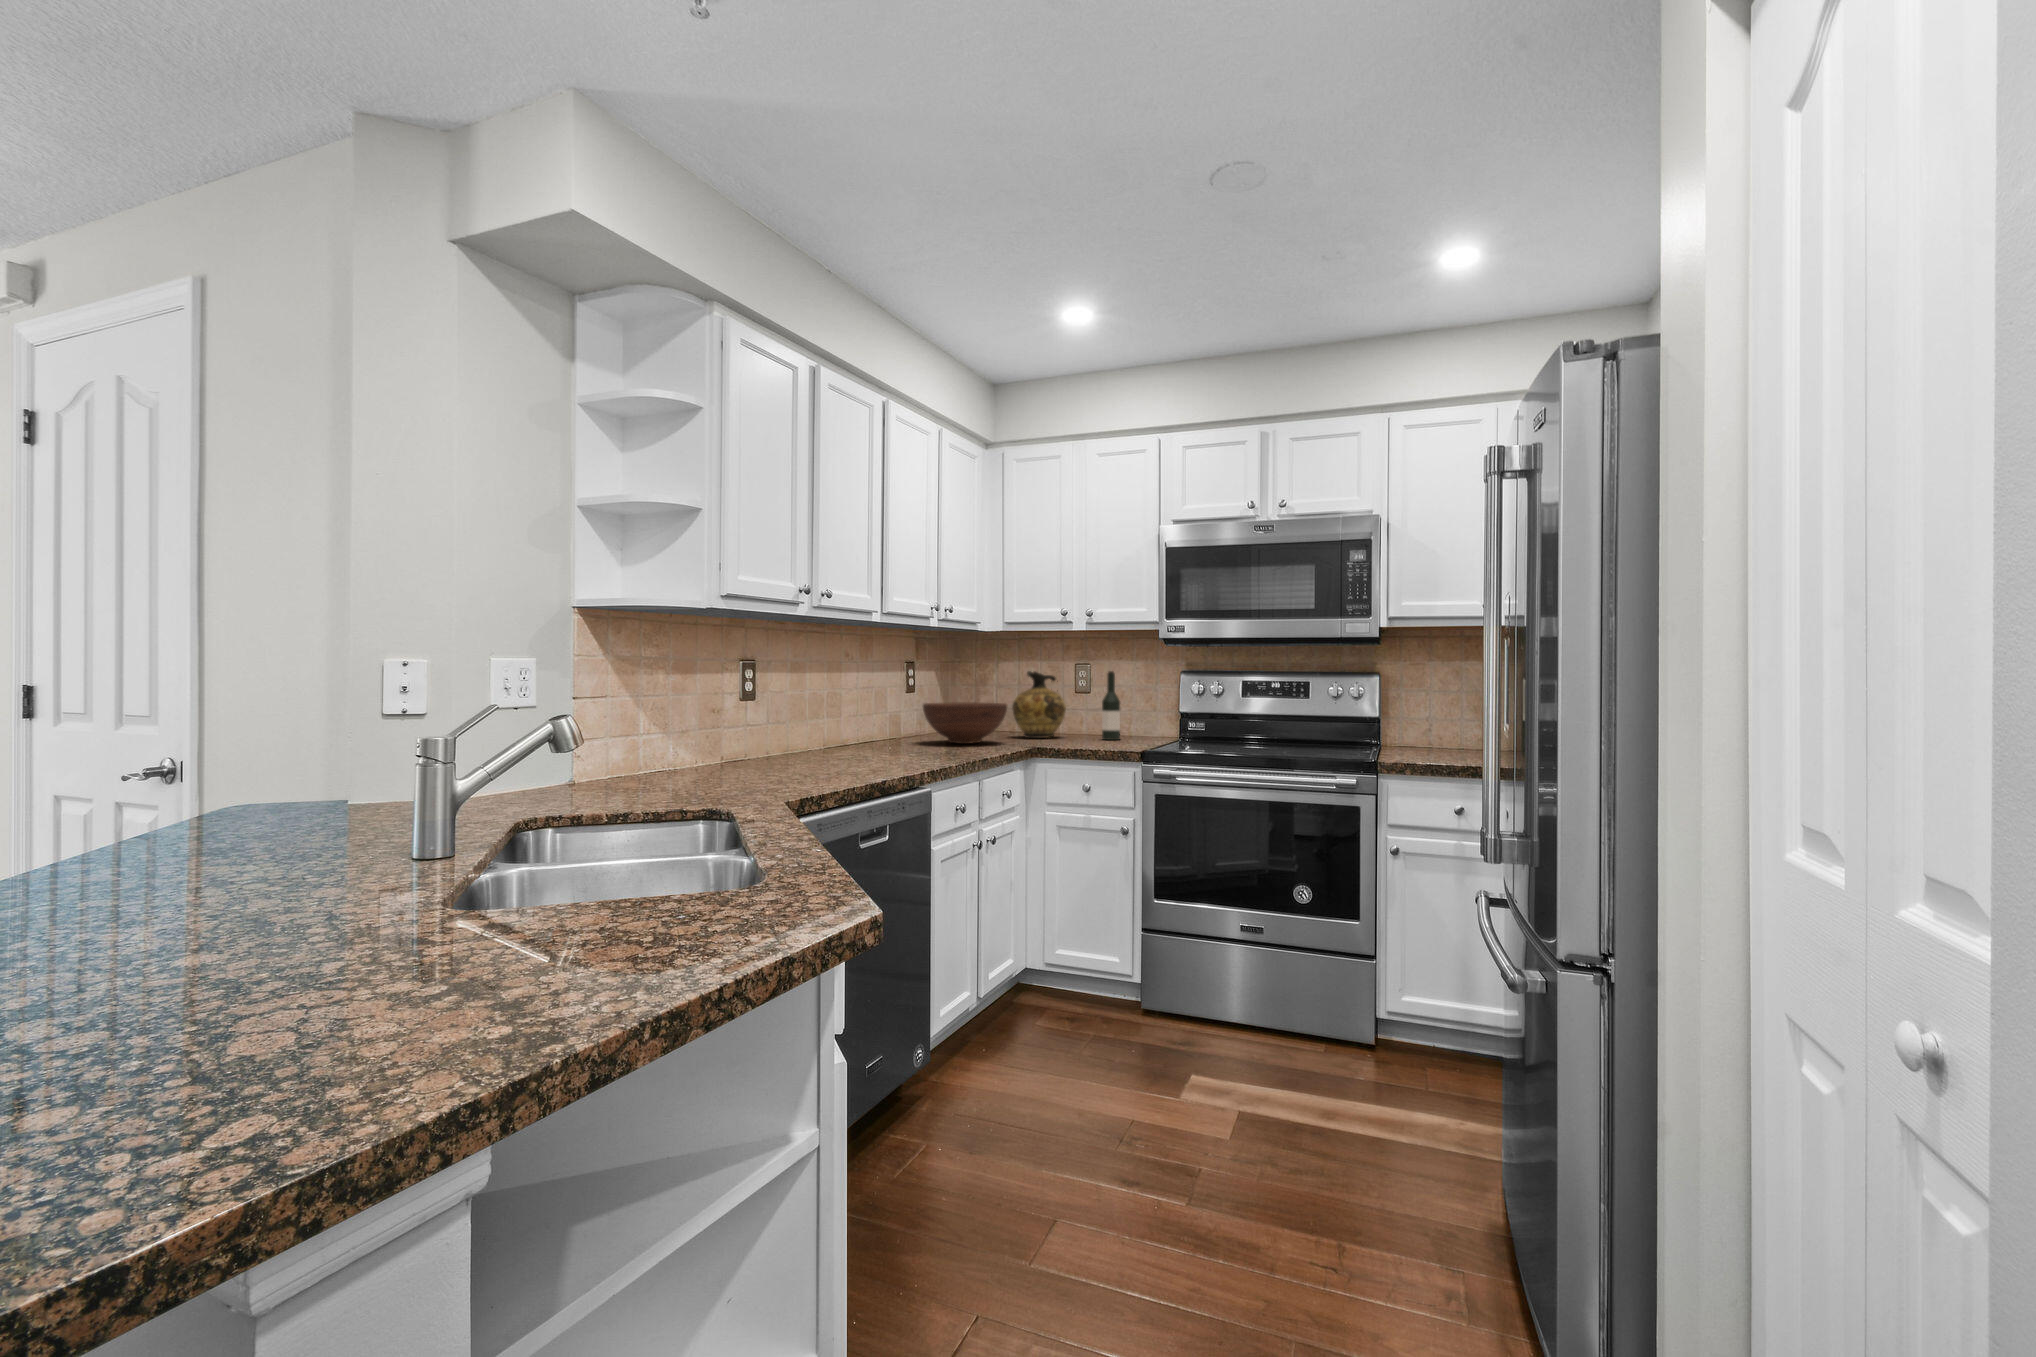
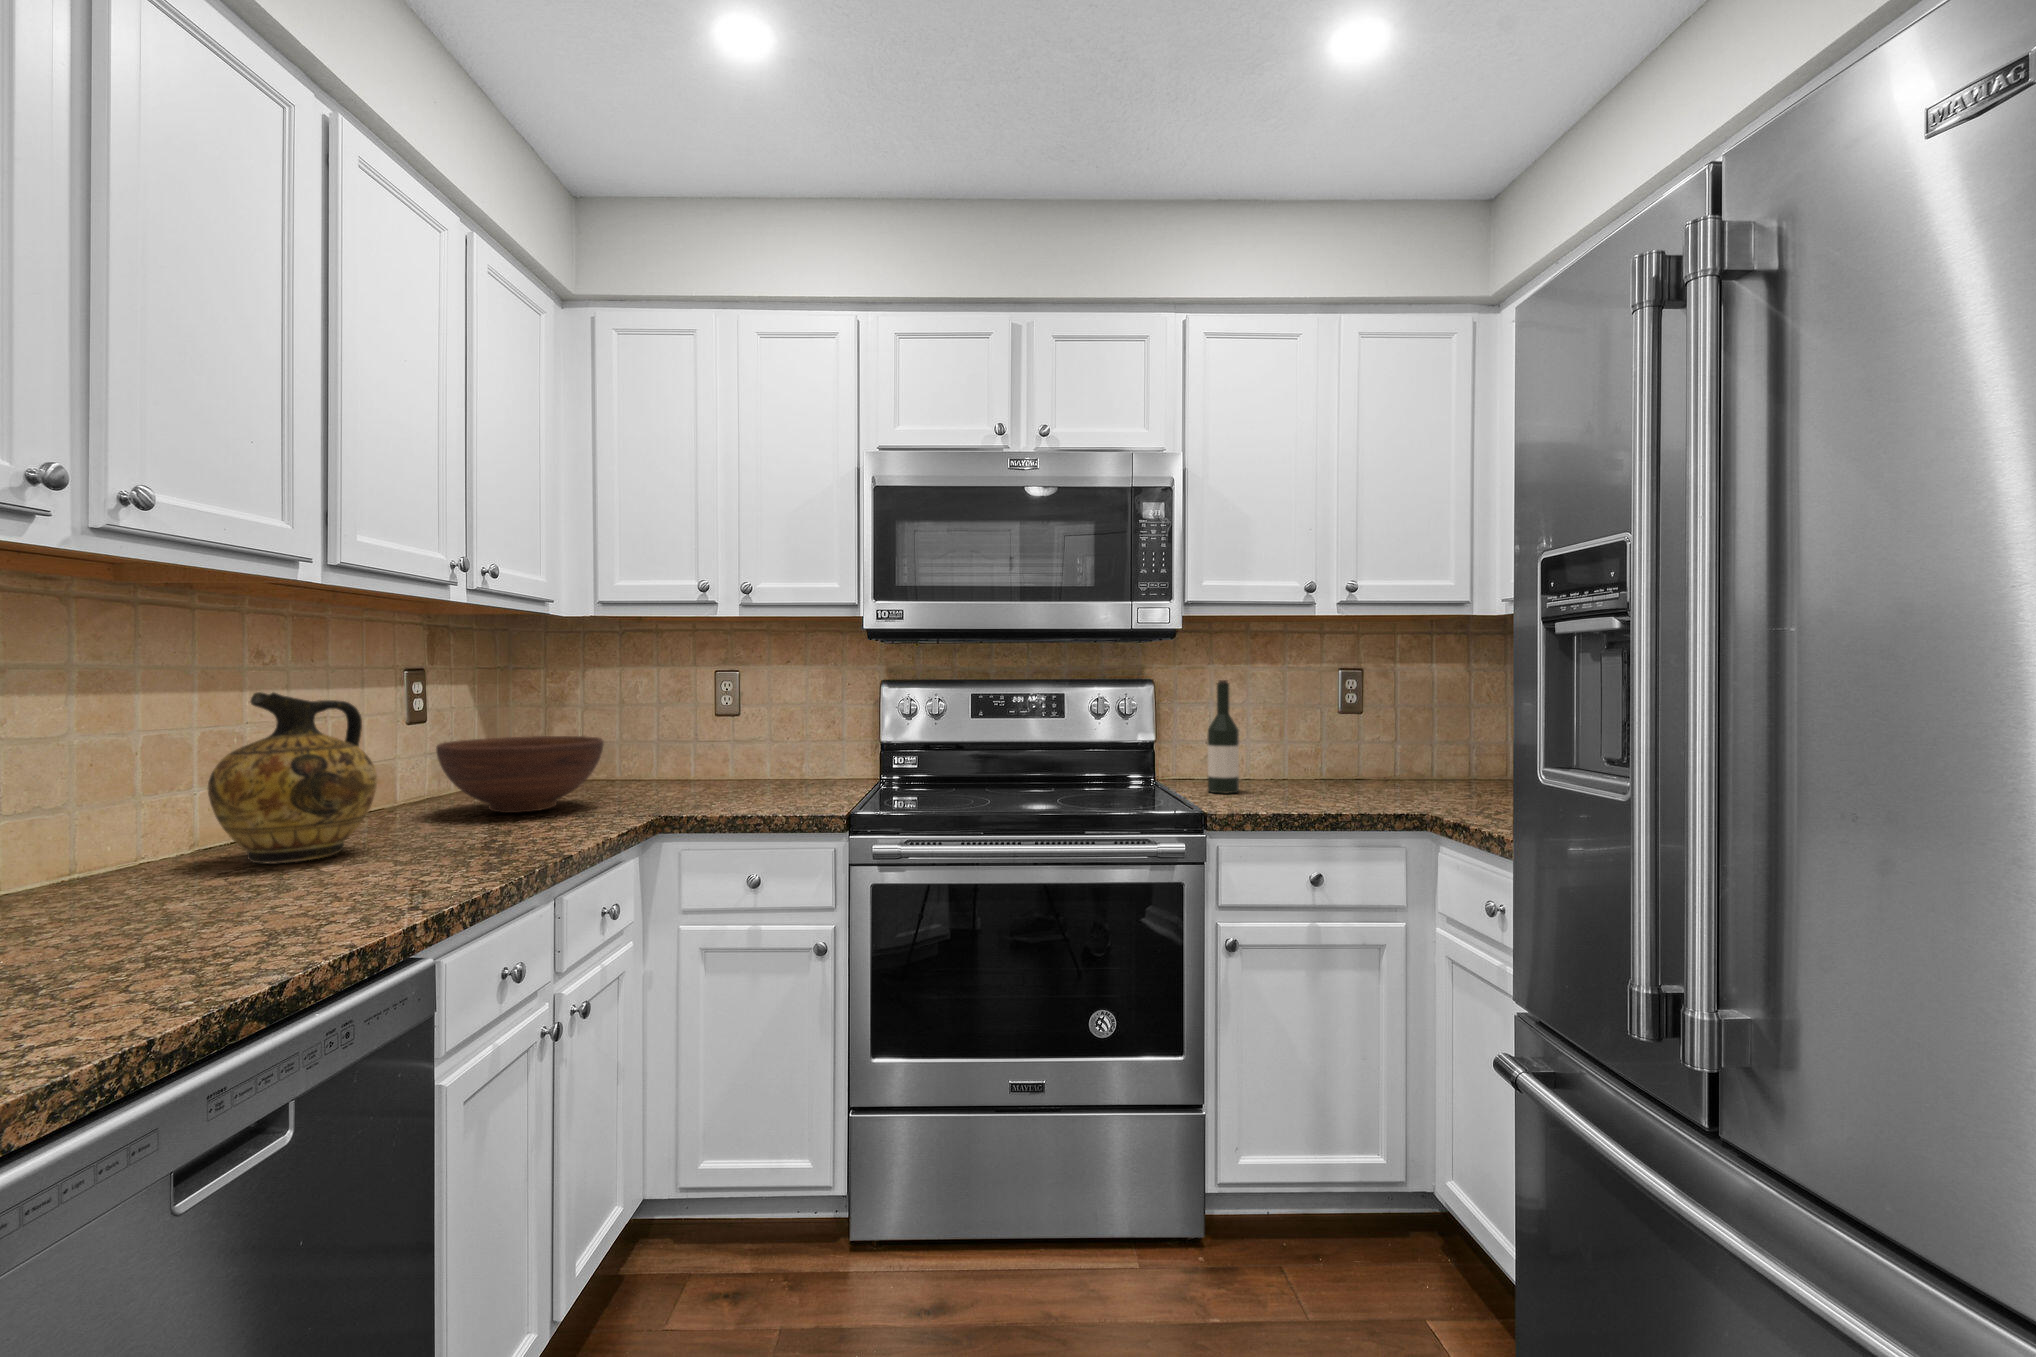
ceramic jug: present [1012,671,1066,738] -> present [208,692,377,863]
wine bottle: present [1102,671,1120,740] -> present [1208,680,1239,794]

